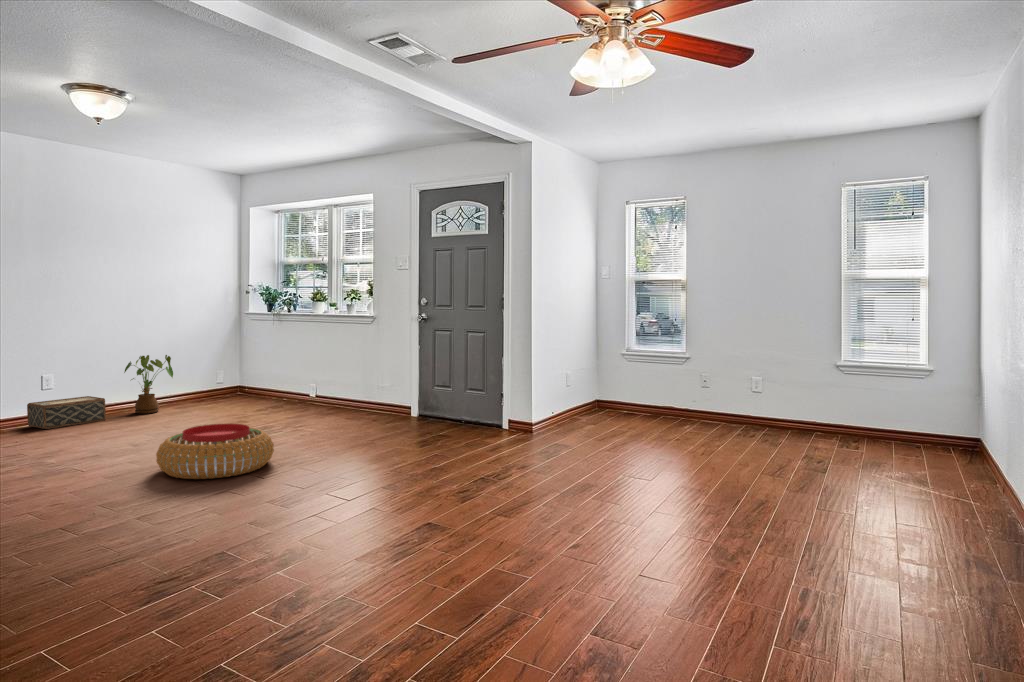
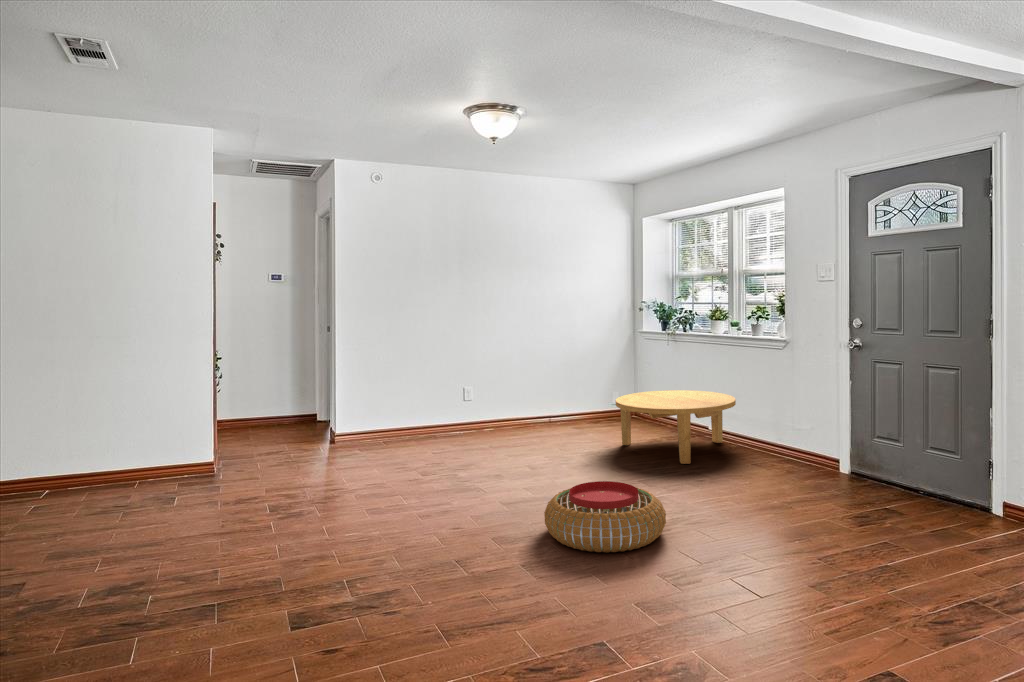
house plant: present [124,355,173,414] -> none [526,381,569,441]
coffee table: none [223,362,333,420] -> present [616,390,736,464]
woven basket: present [27,396,106,429] -> none [450,421,511,454]

